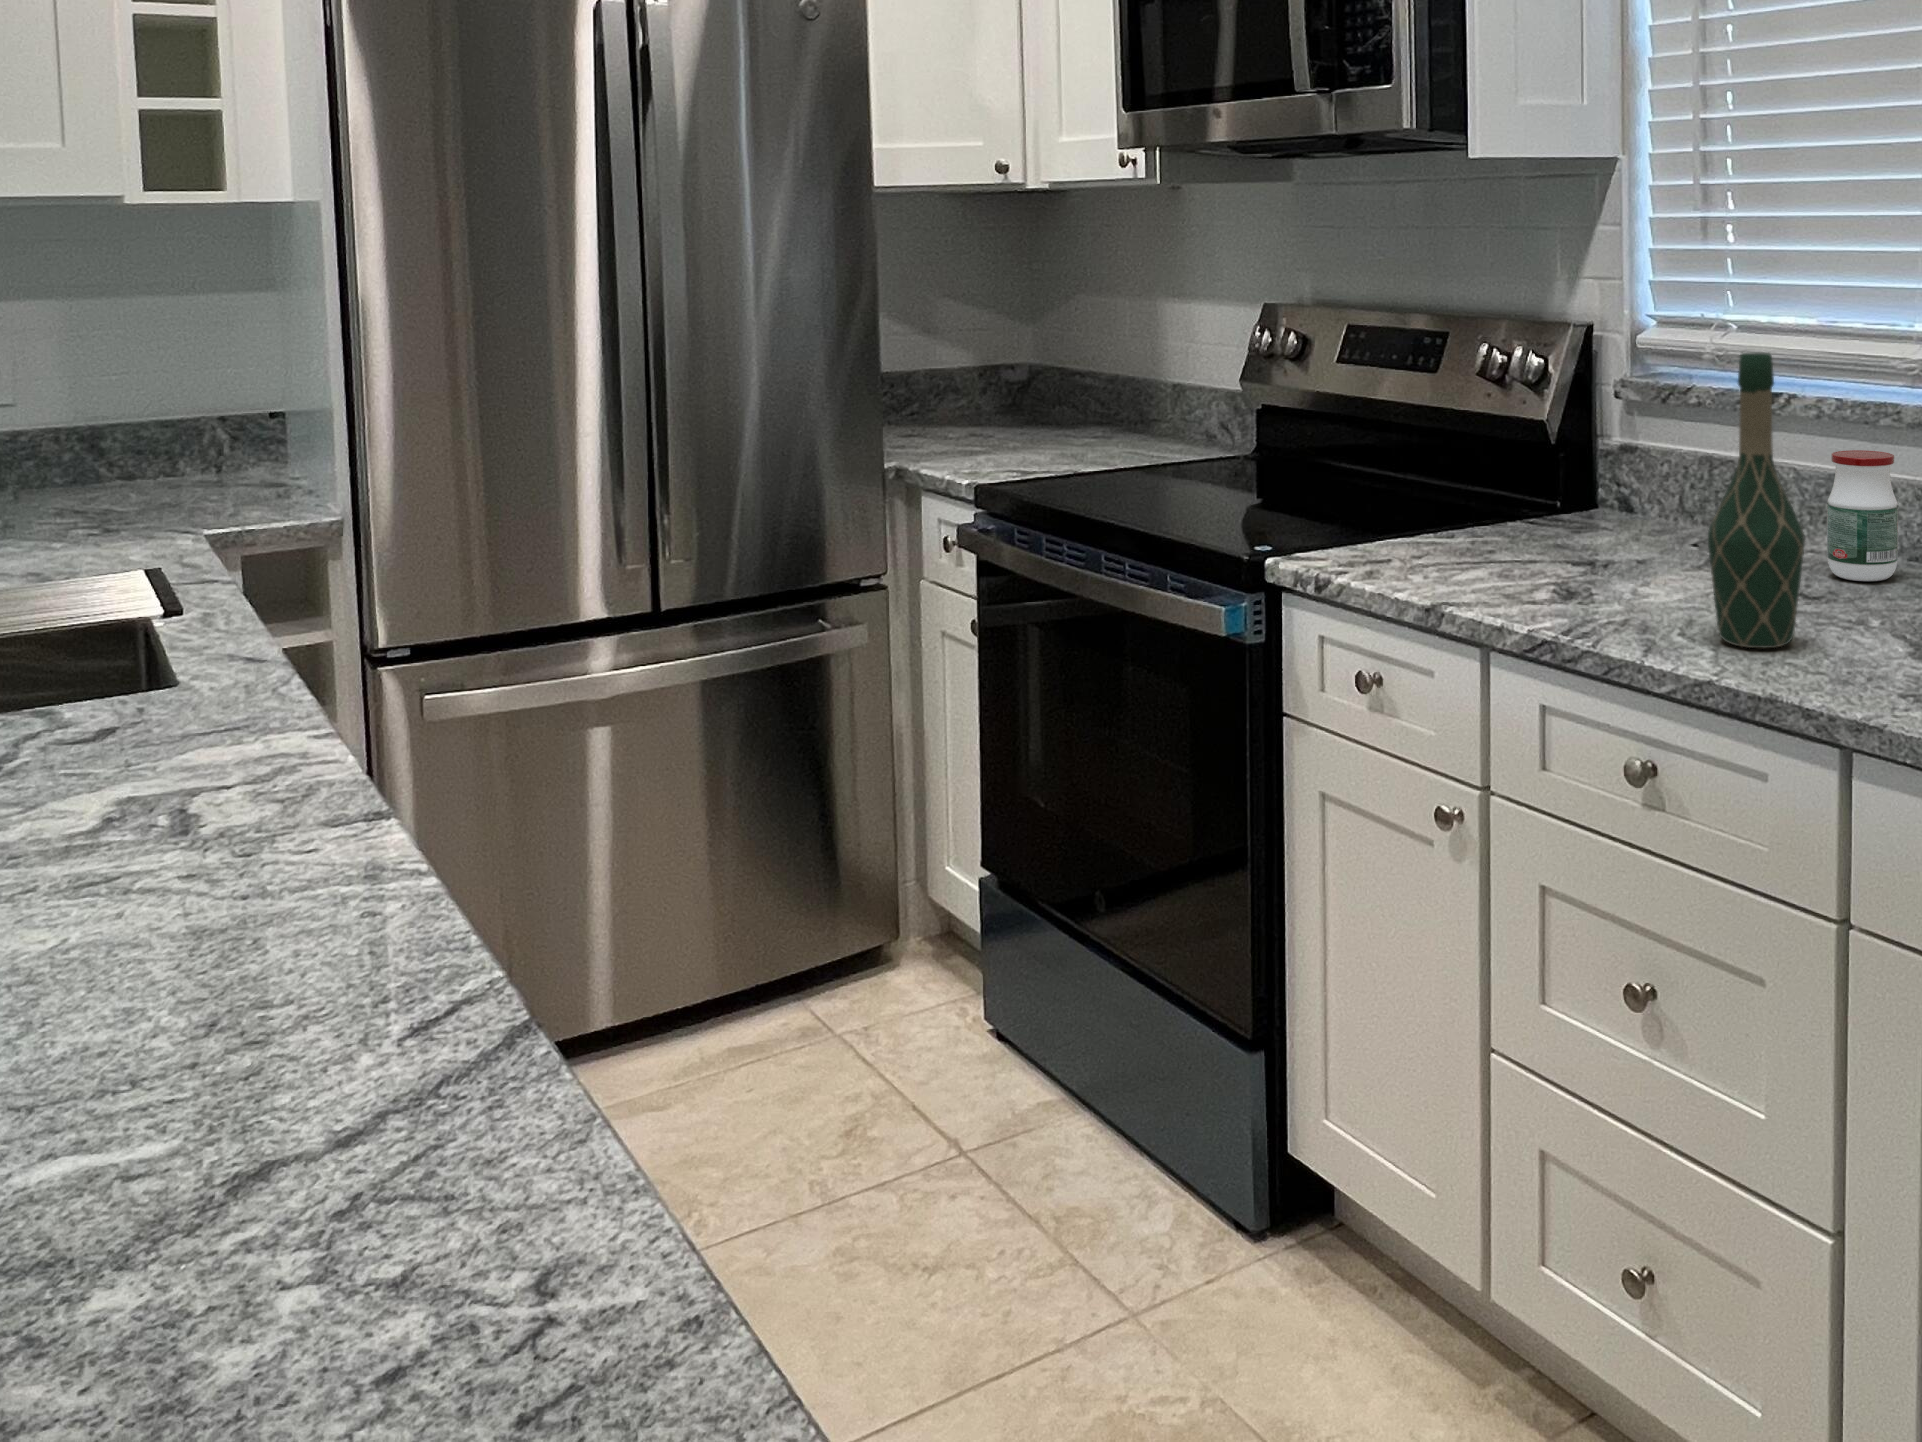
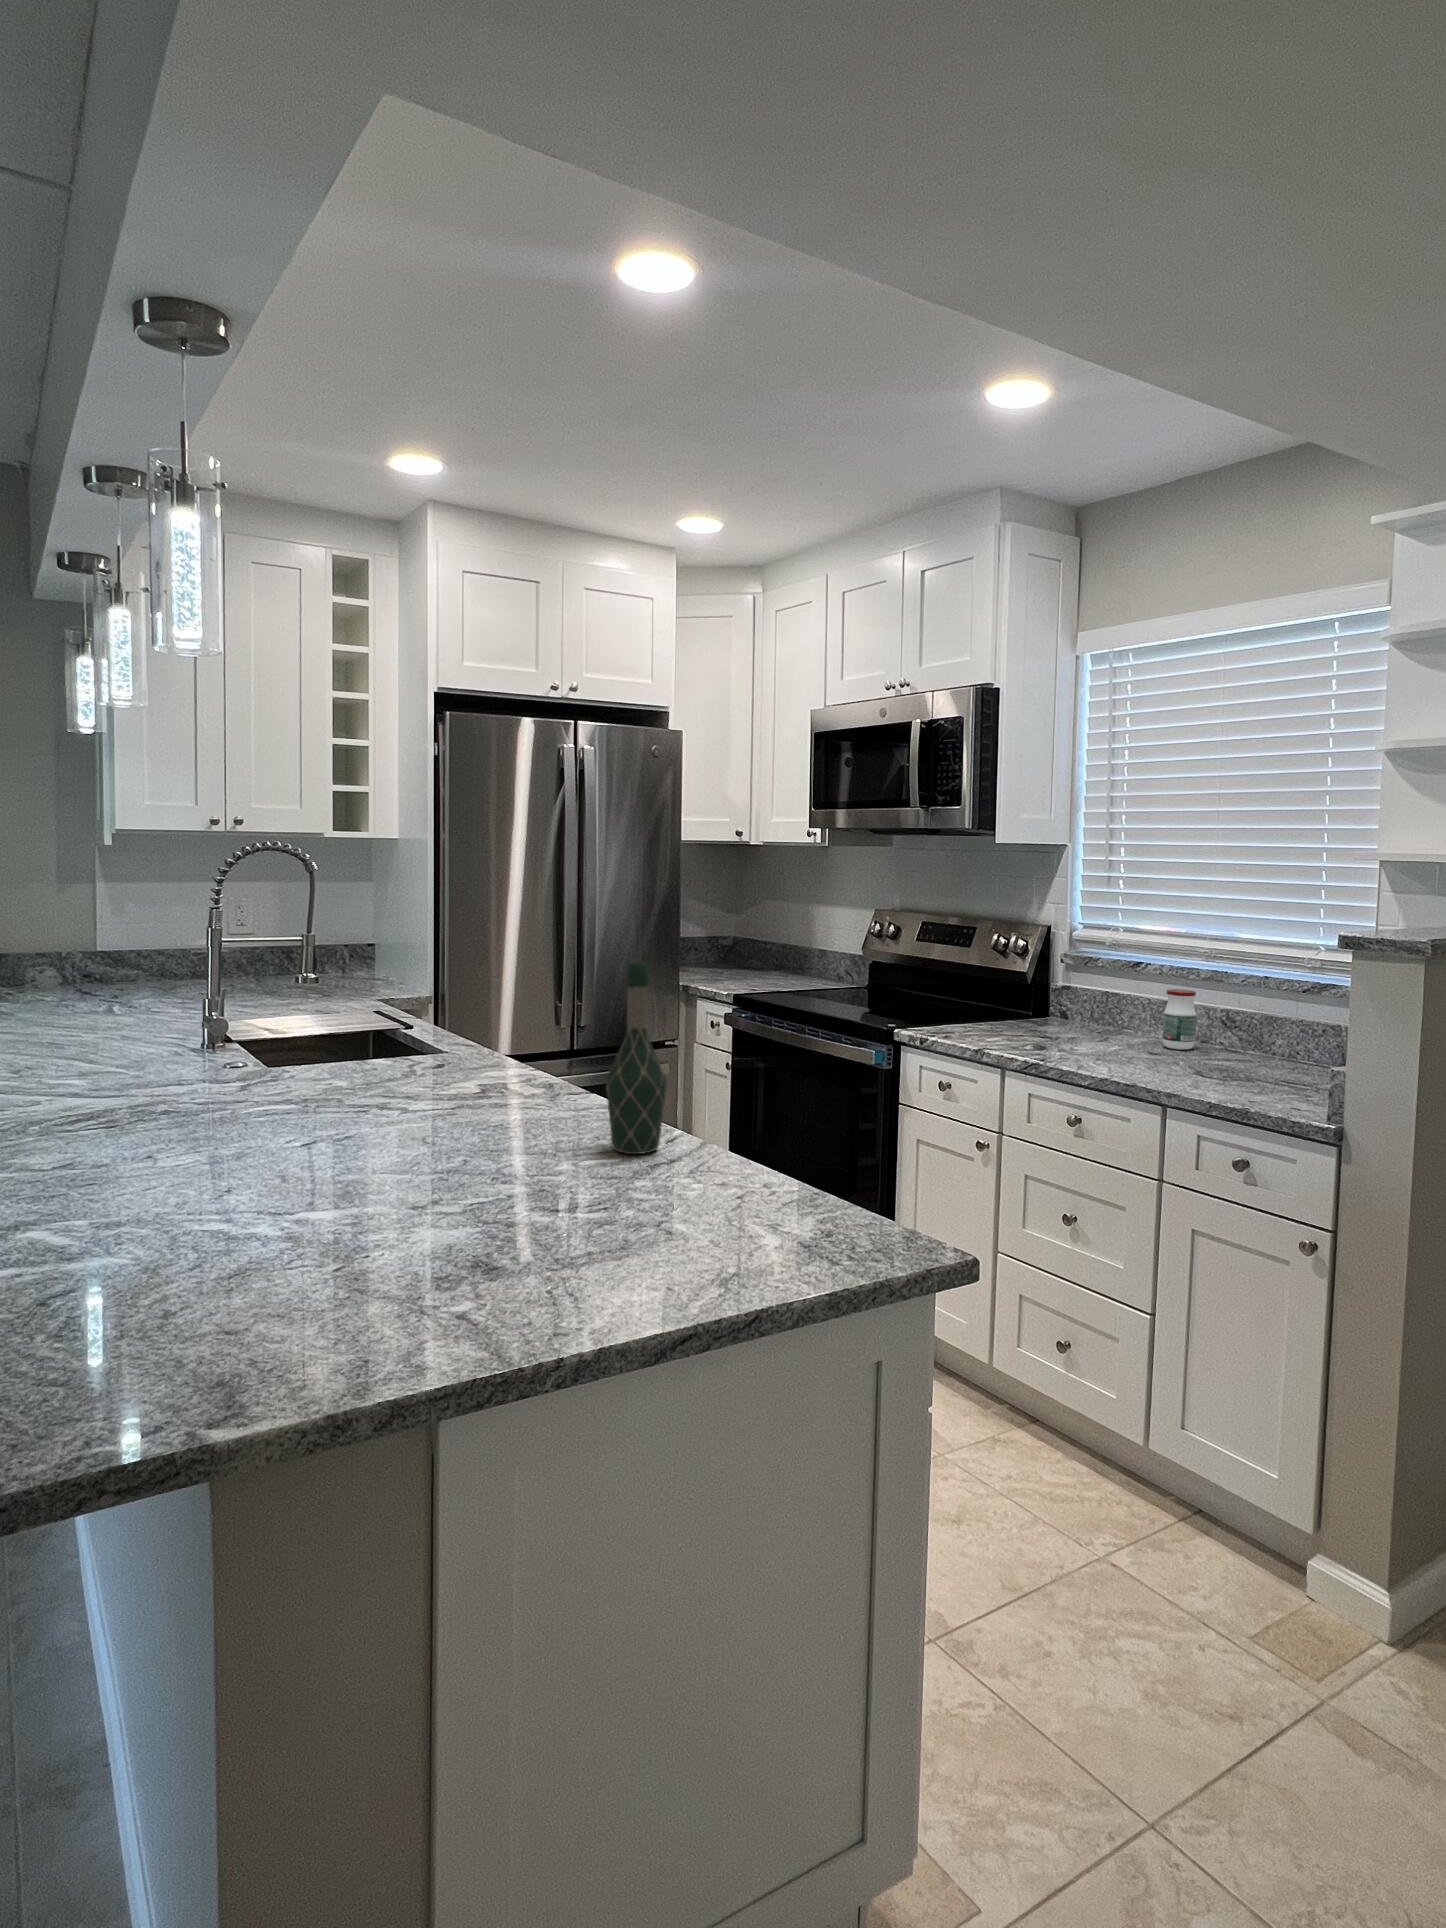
wine bottle: present [1708,353,1805,648] -> present [606,962,667,1154]

